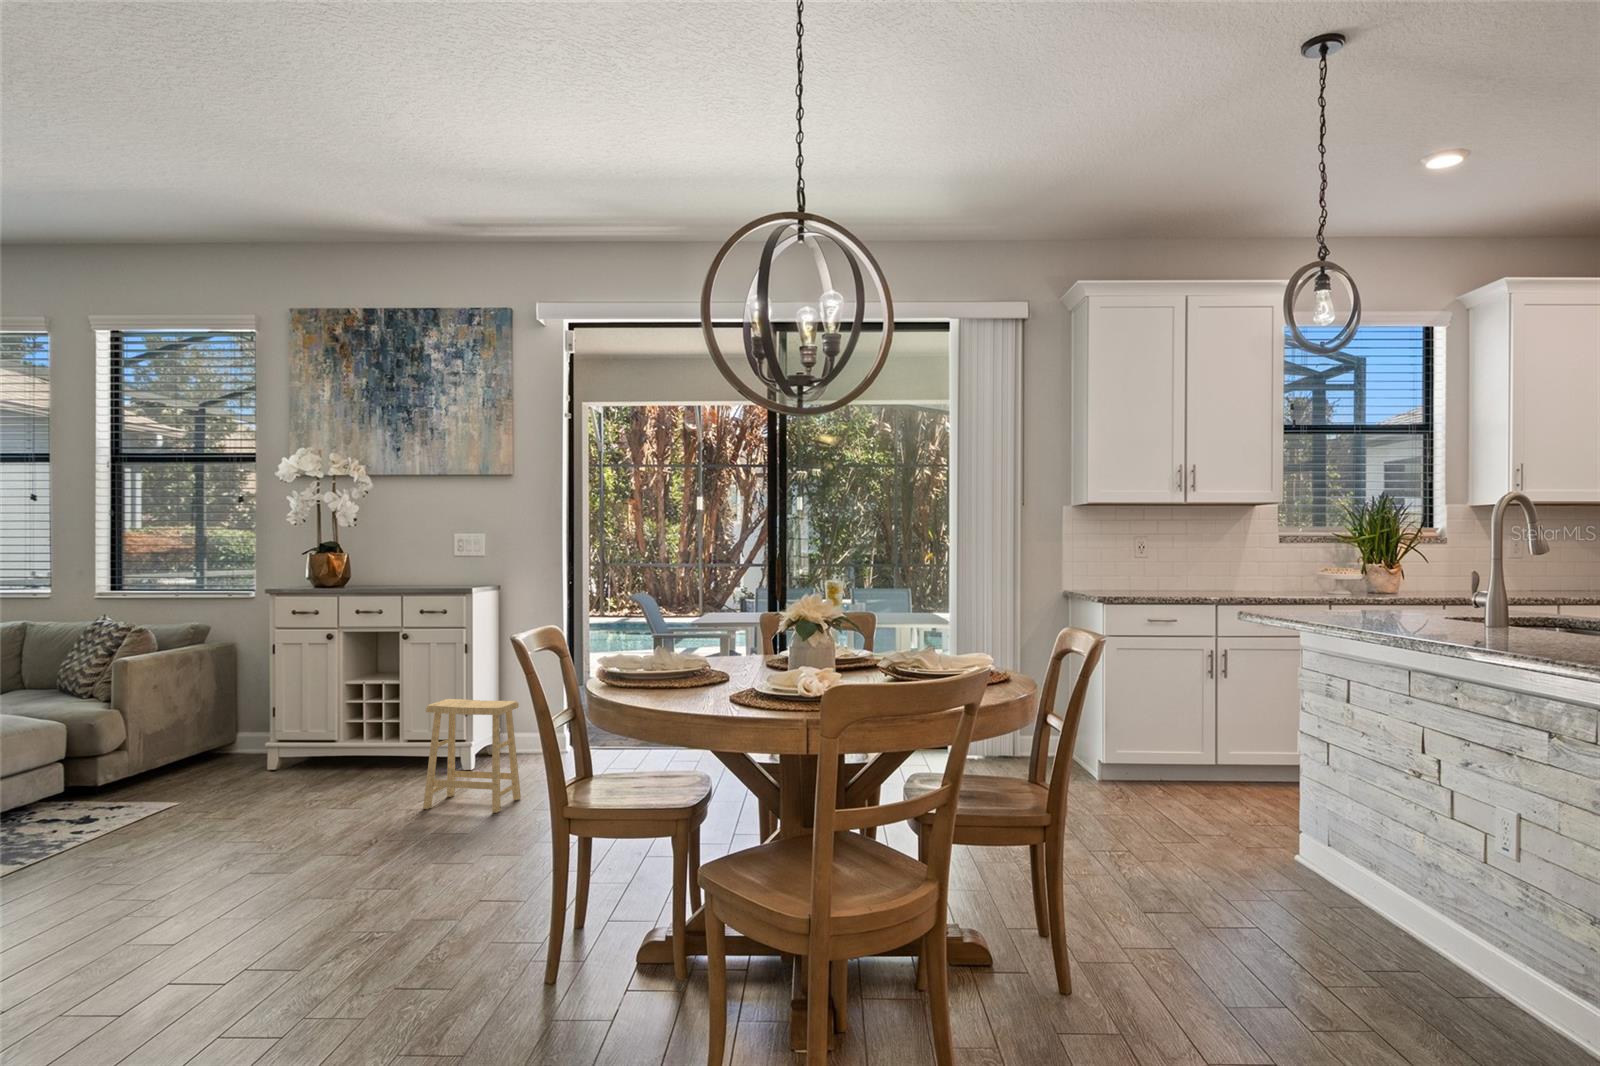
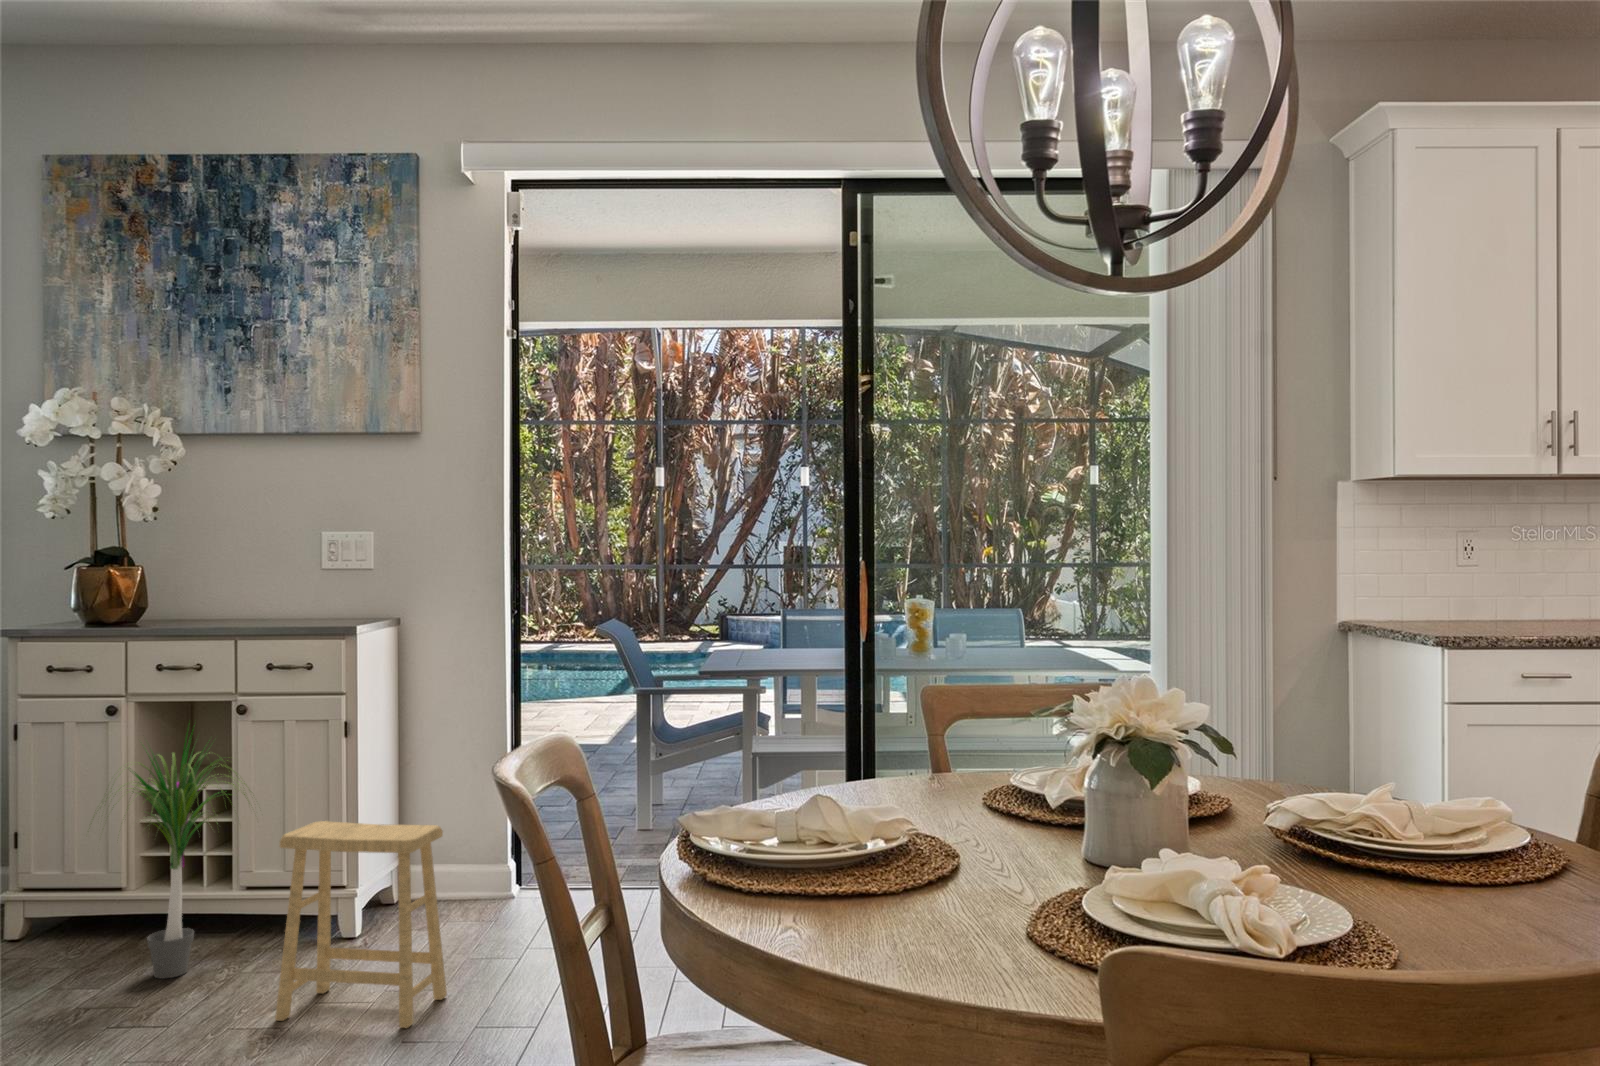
potted plant: none [315,640,418,789] -> present [93,736,245,979]

